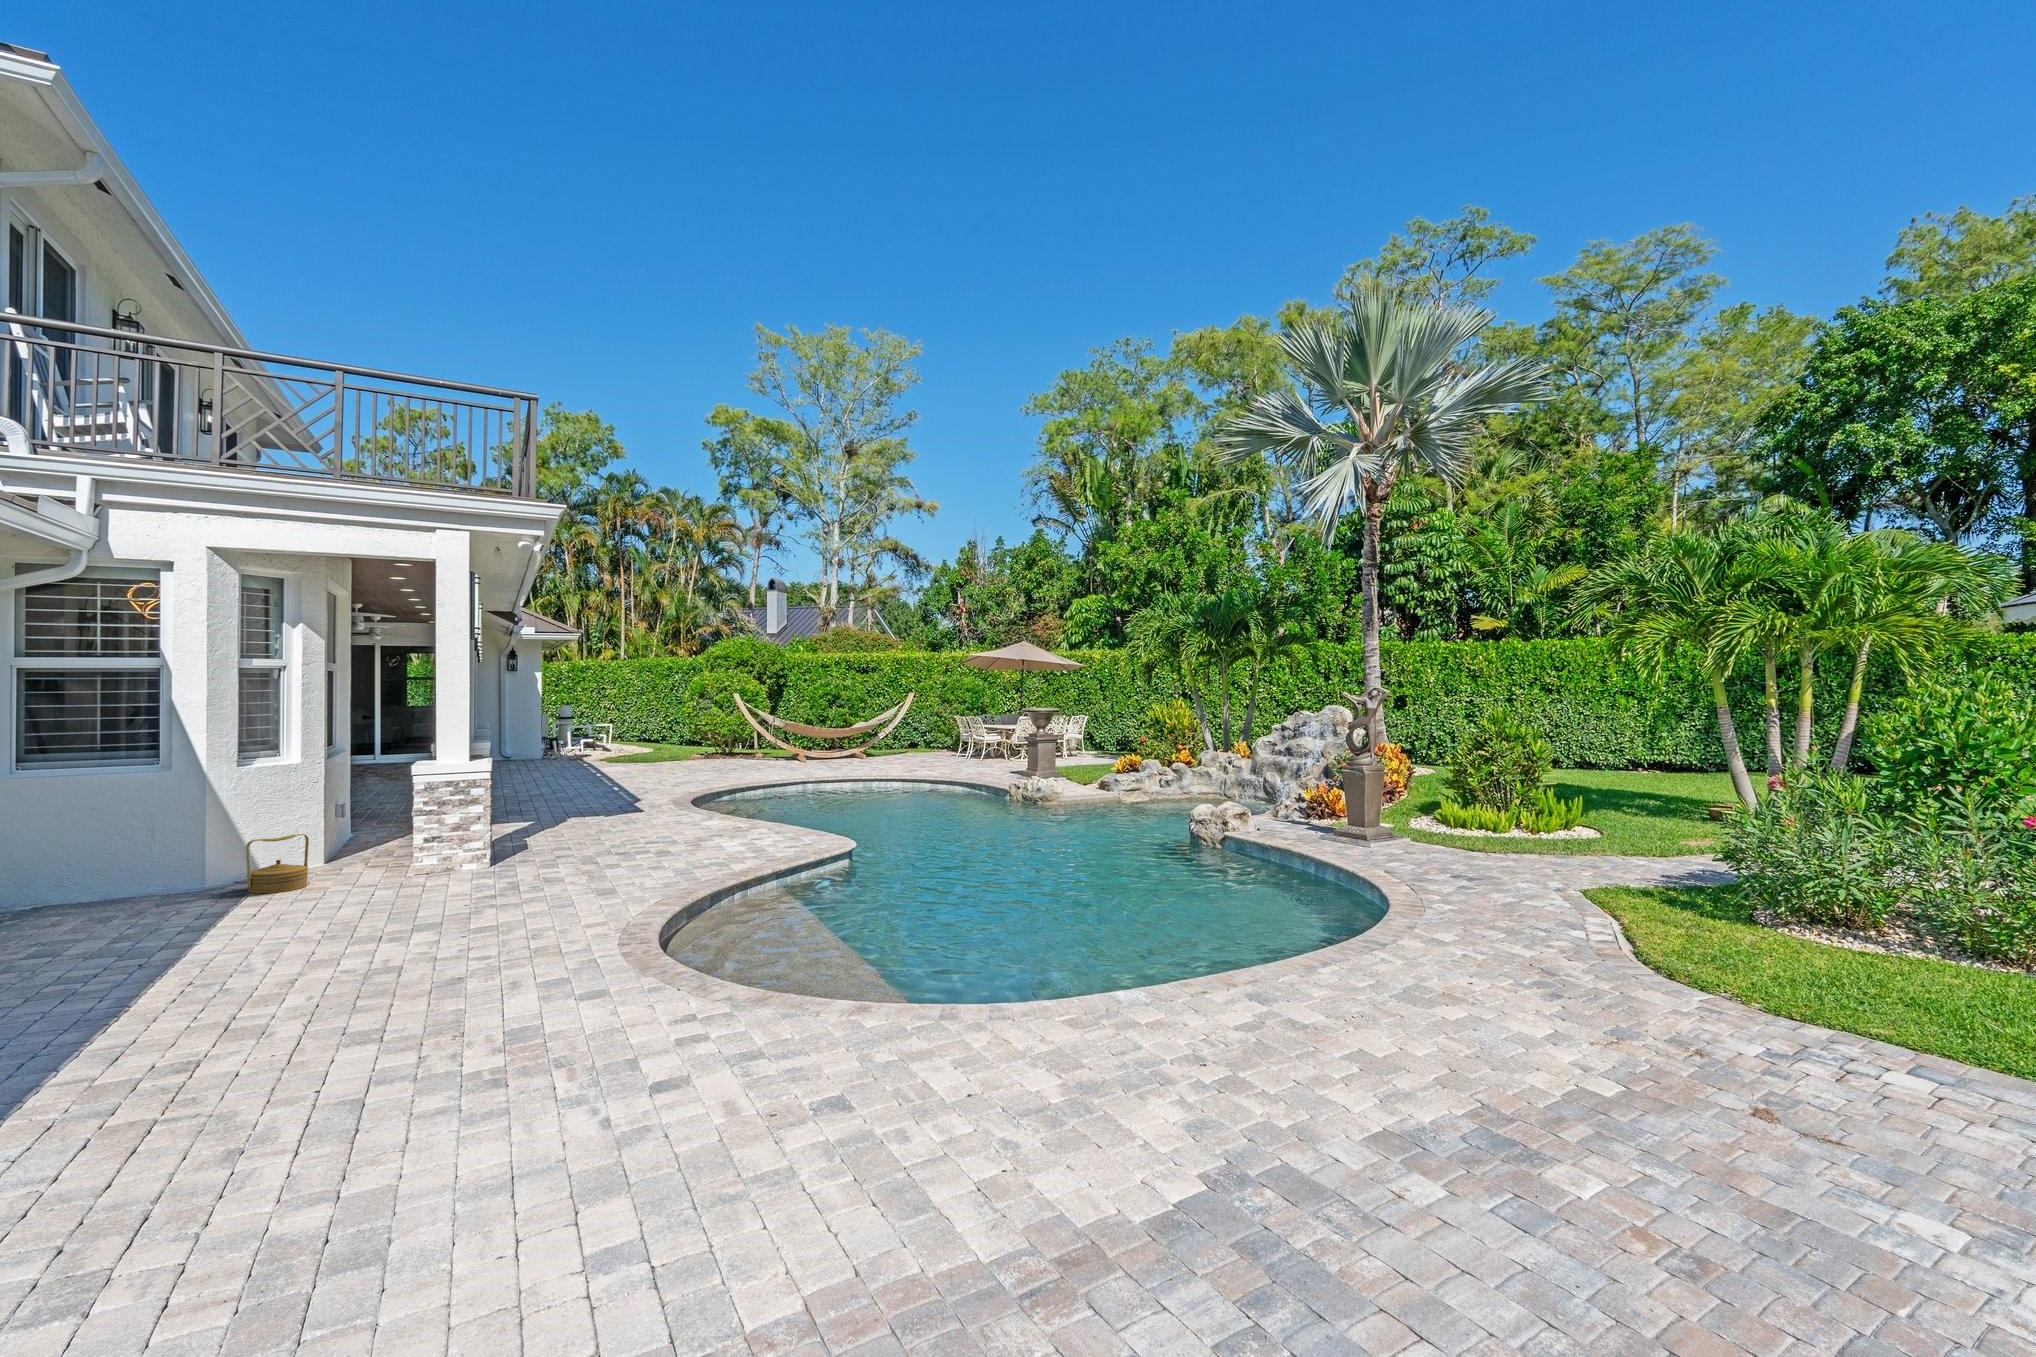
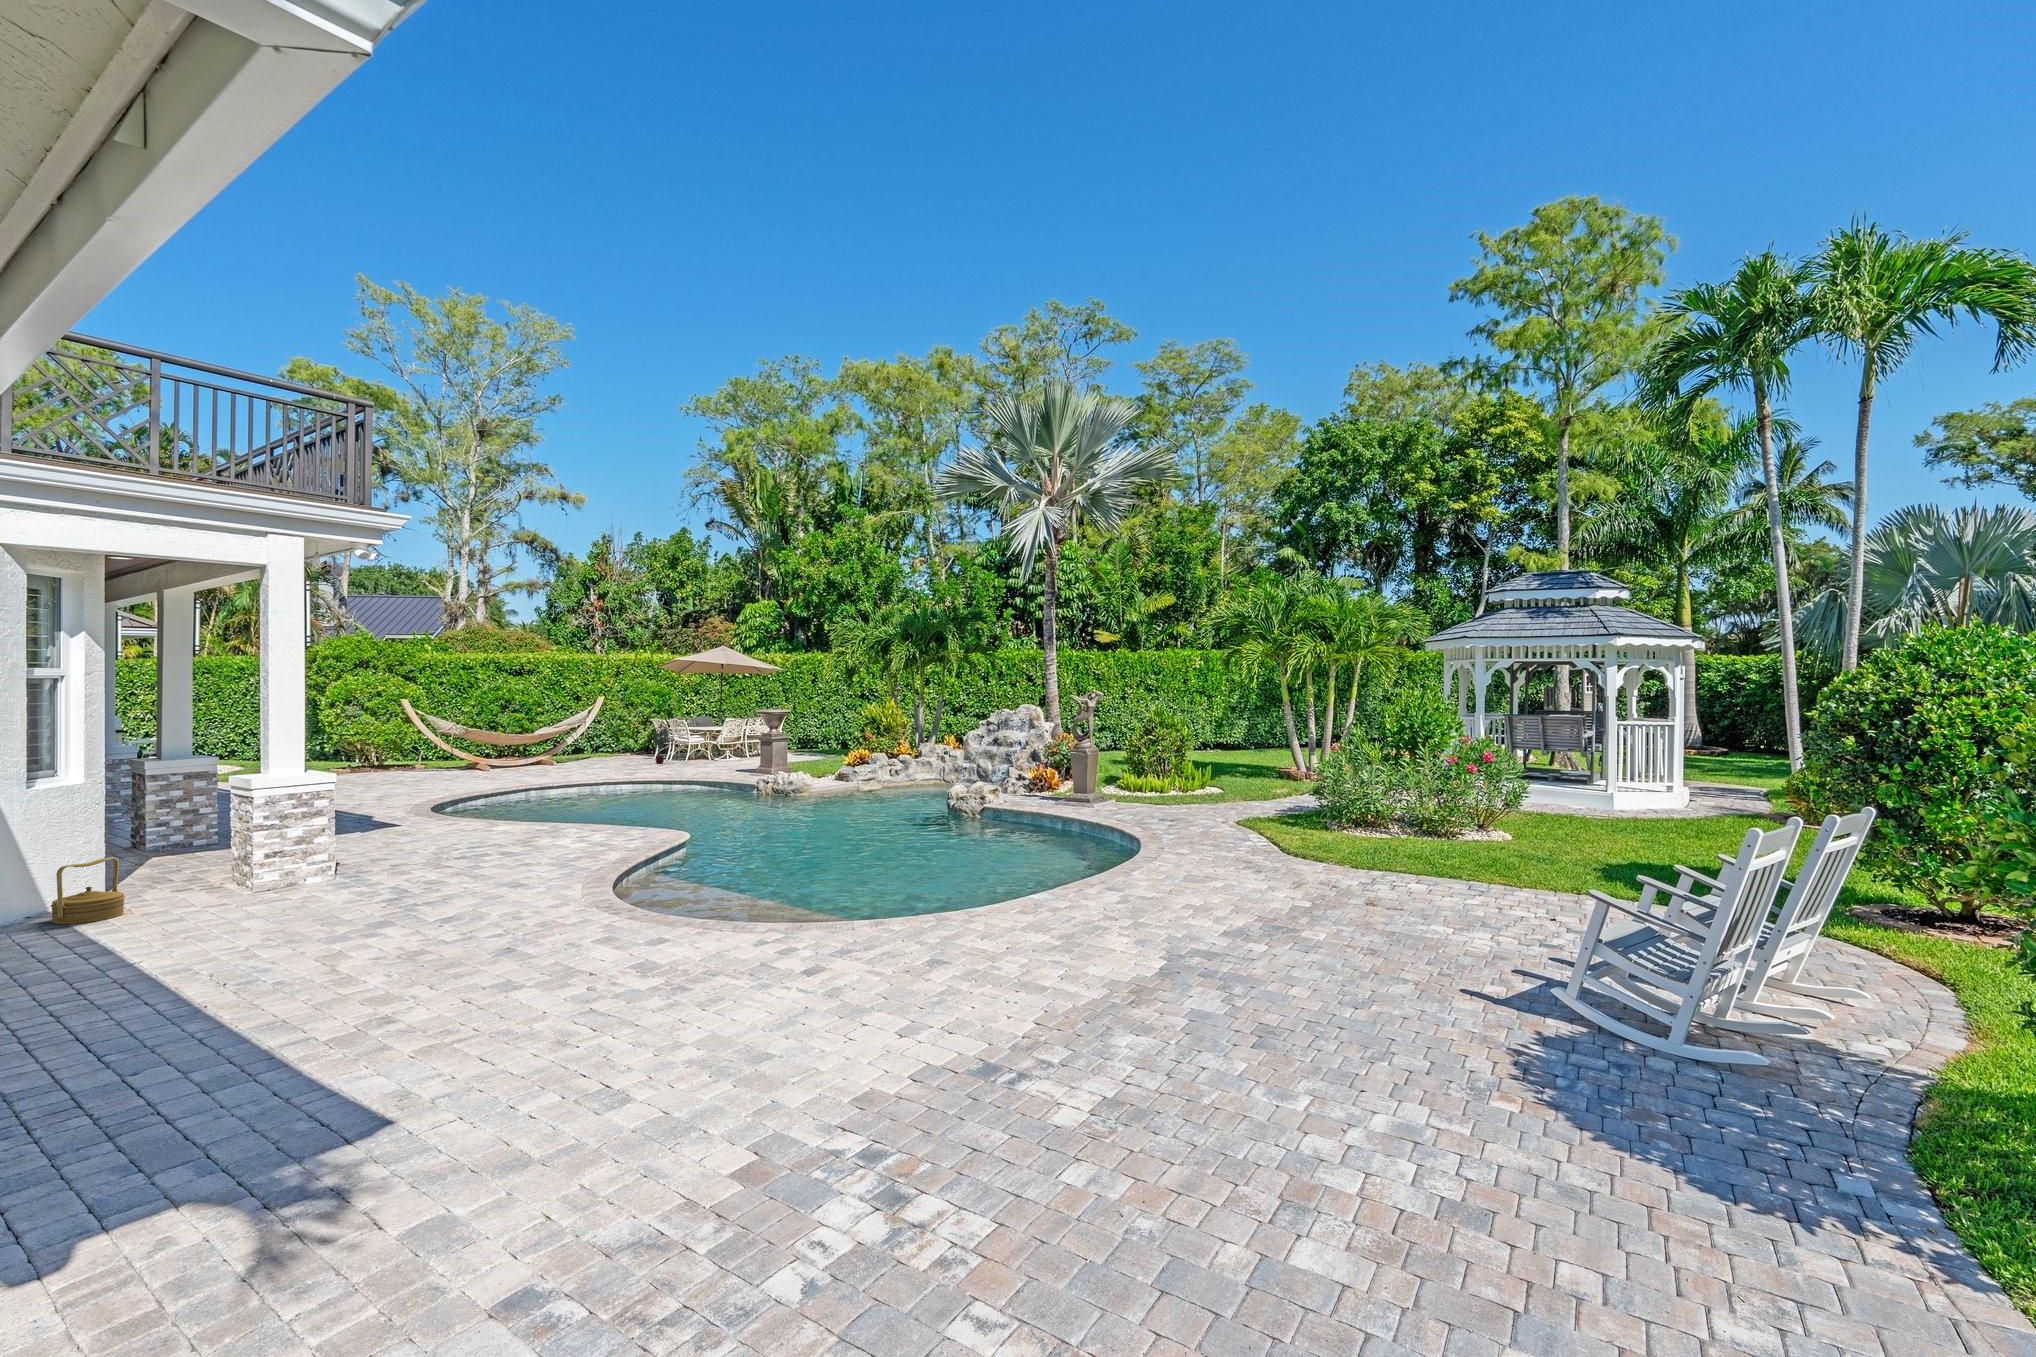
potted tree: none [953,721,975,761] -> present [654,725,674,764]

